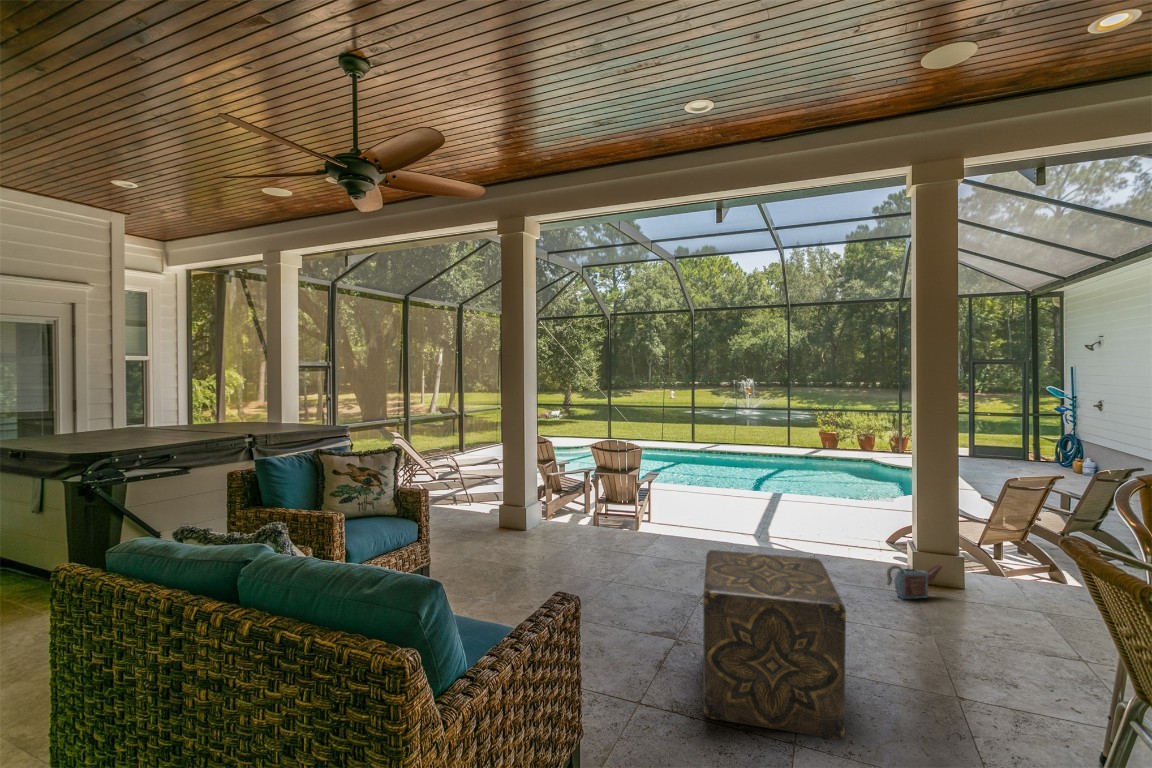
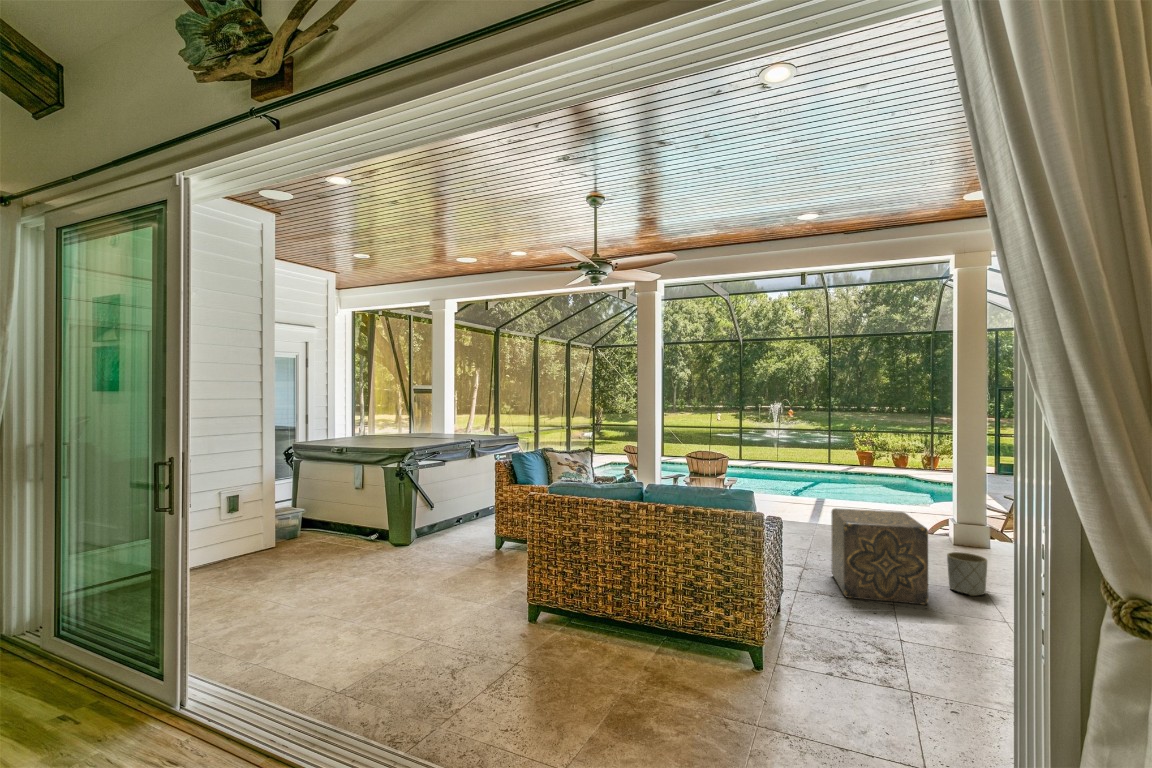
watering can: present [887,565,942,599] -> none [939,531,978,554]
planter: none [886,626,952,711] -> present [947,552,987,596]

